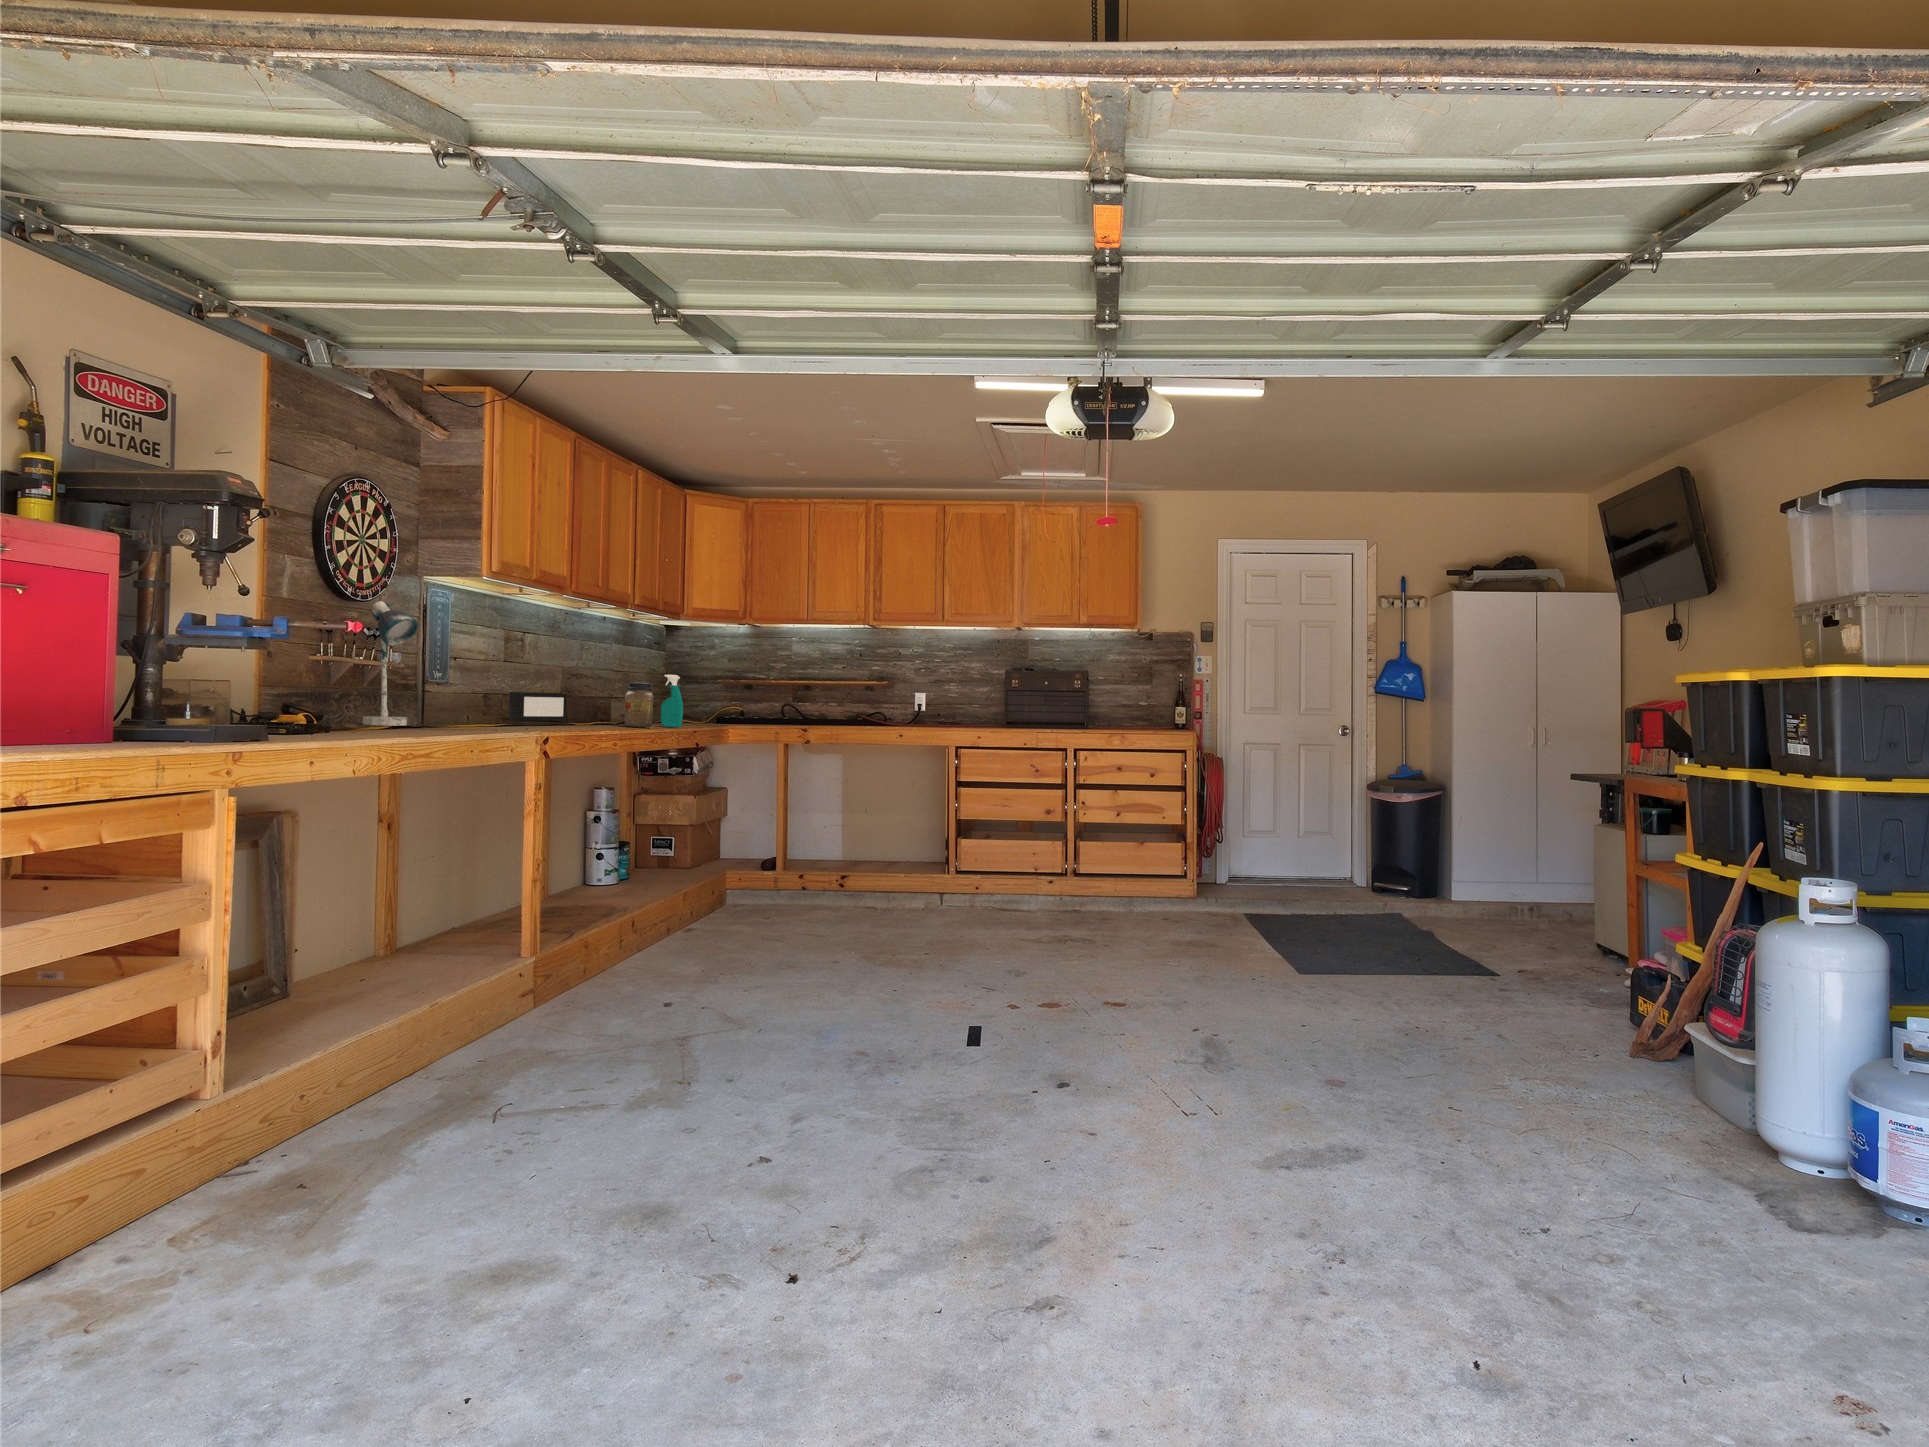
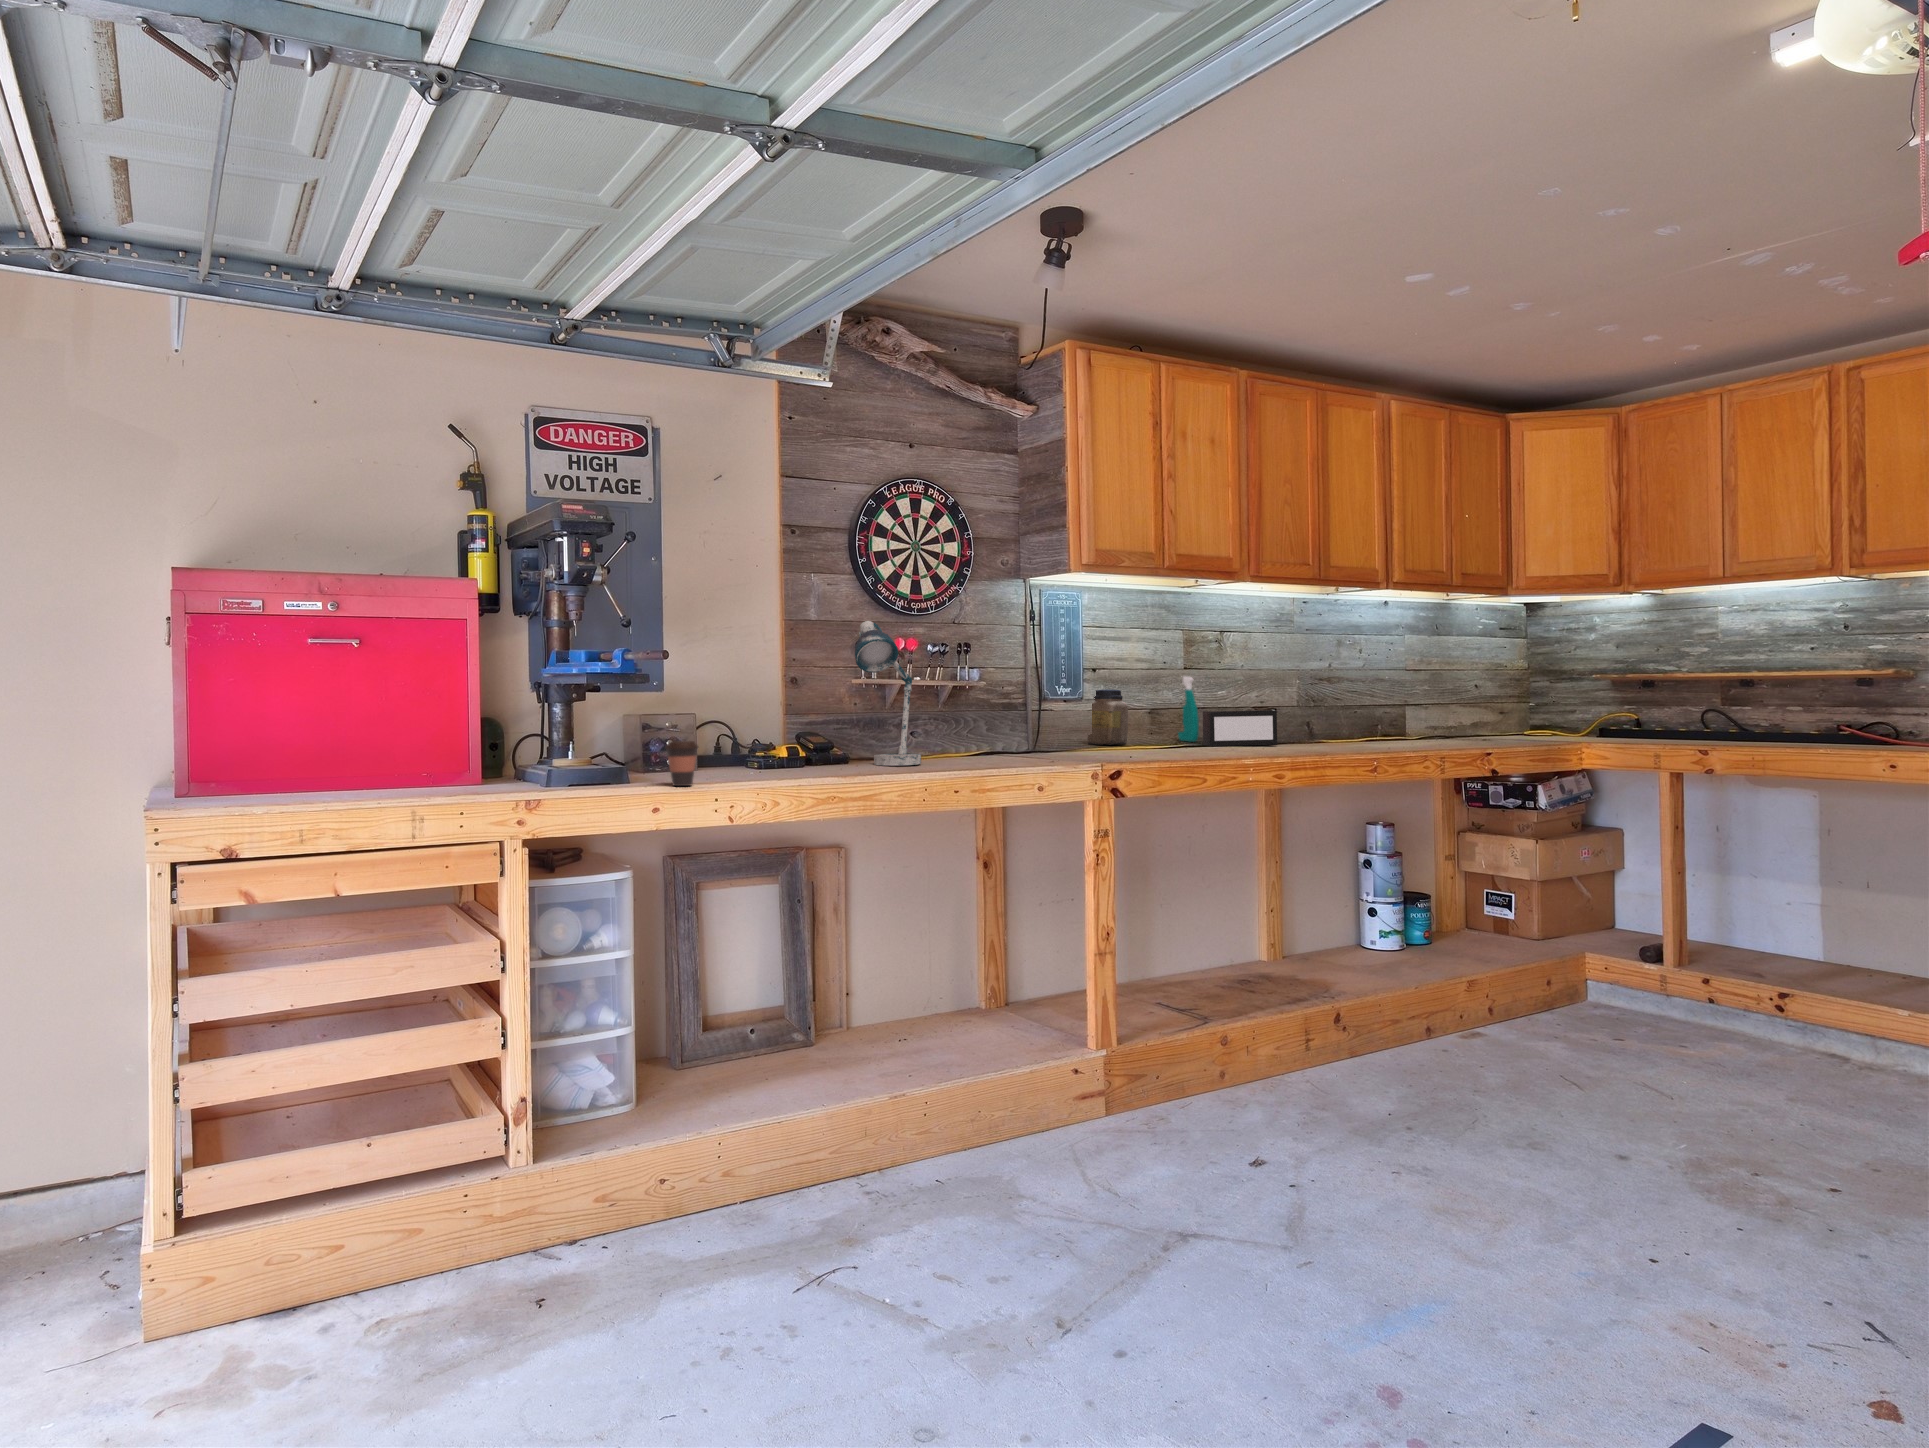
spray bottle: present [661,675,683,728] -> present [1178,676,1199,742]
jar: present [624,682,653,727] -> present [1088,689,1128,745]
coffee cup: none [324,696,356,734] -> present [666,741,698,786]

